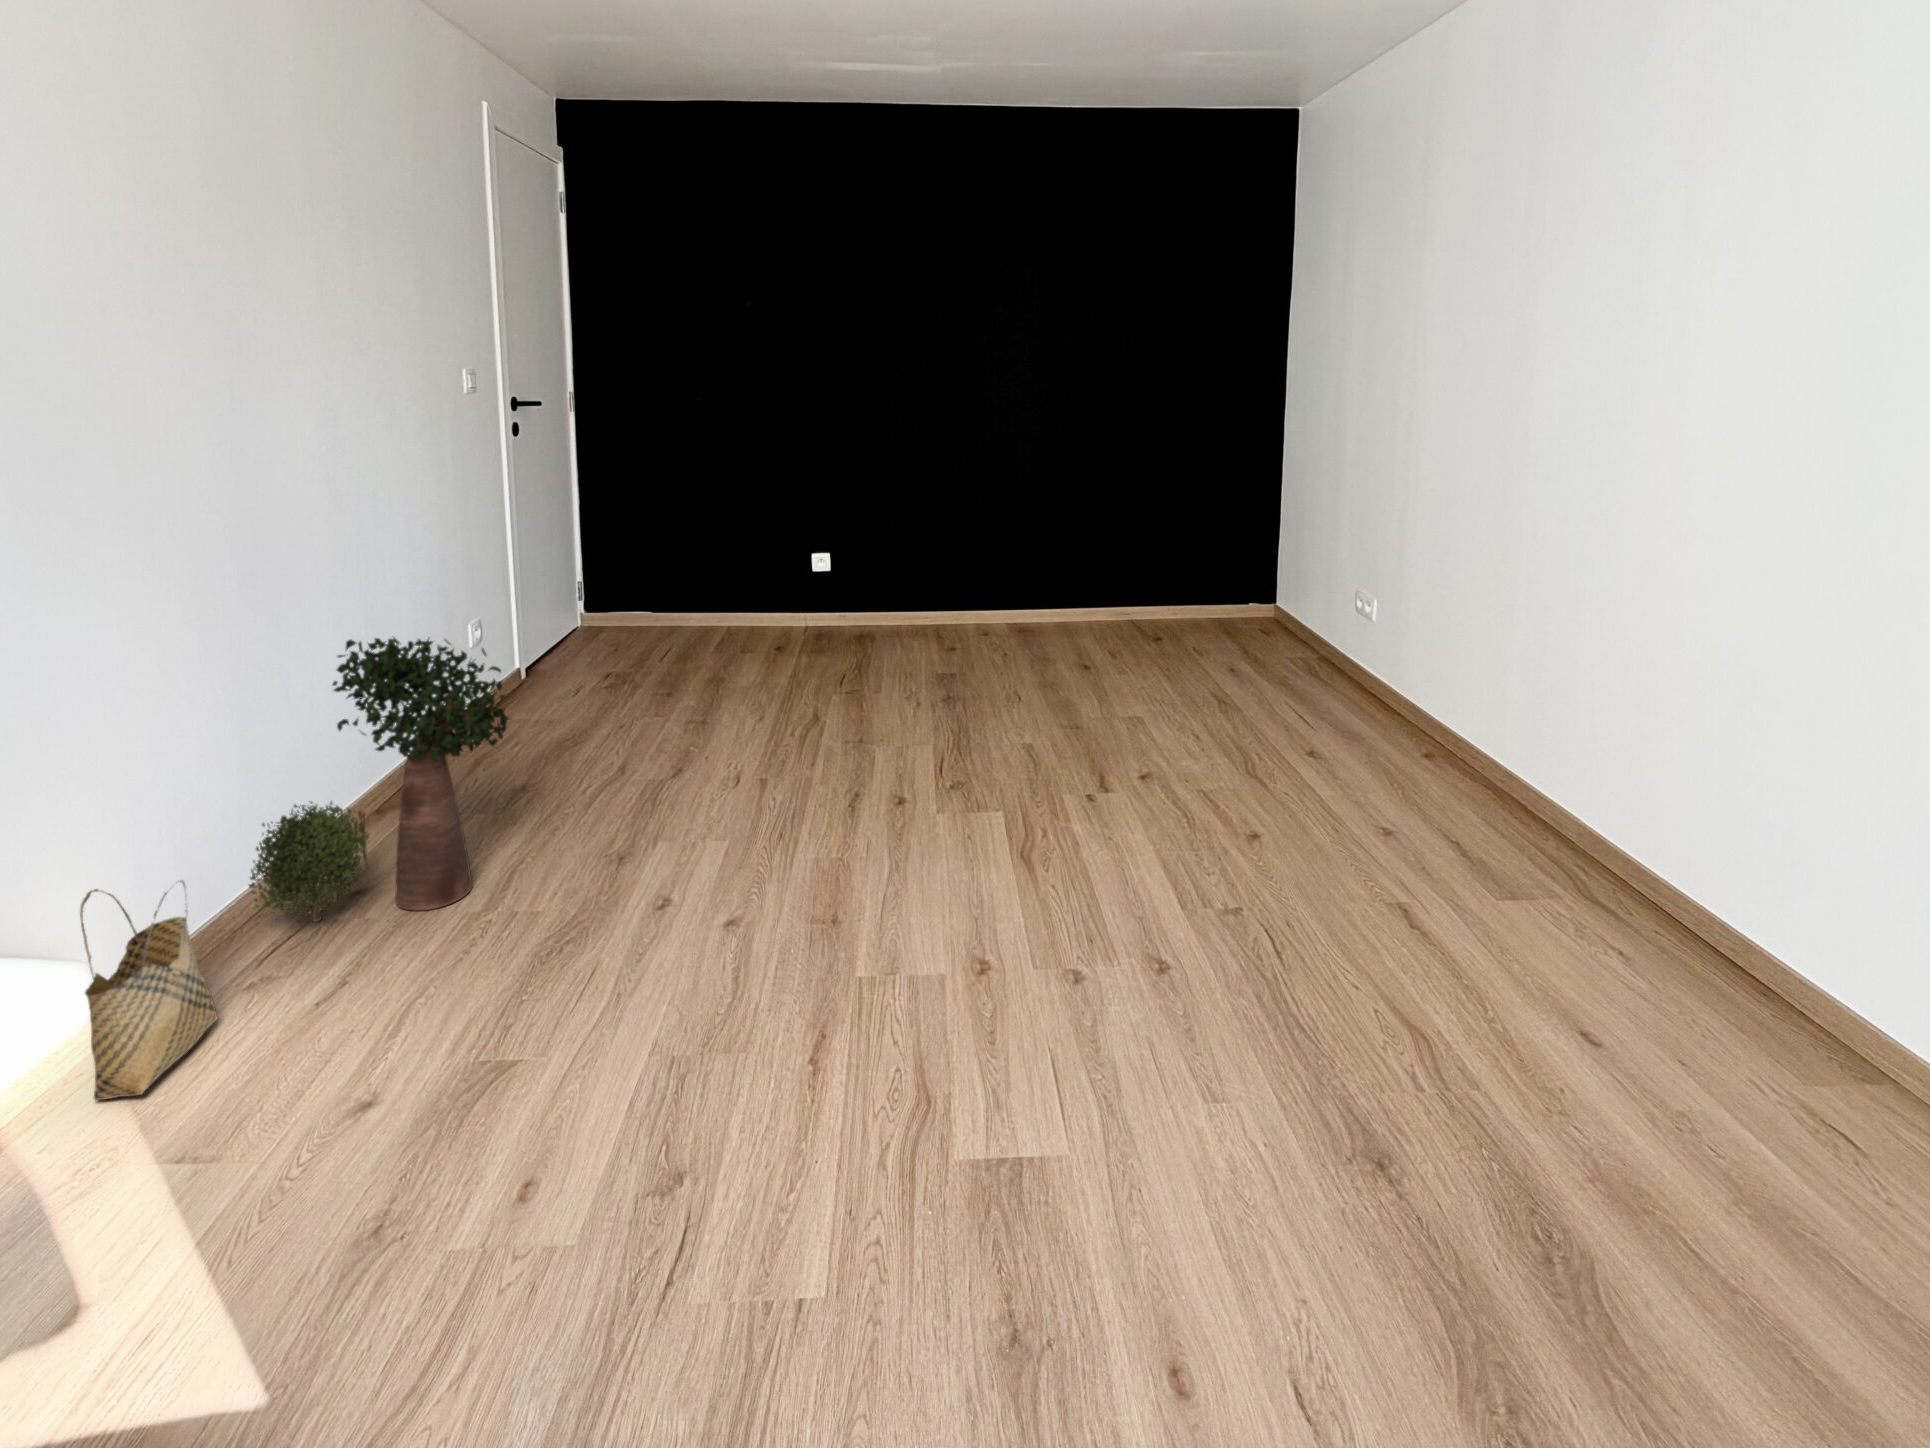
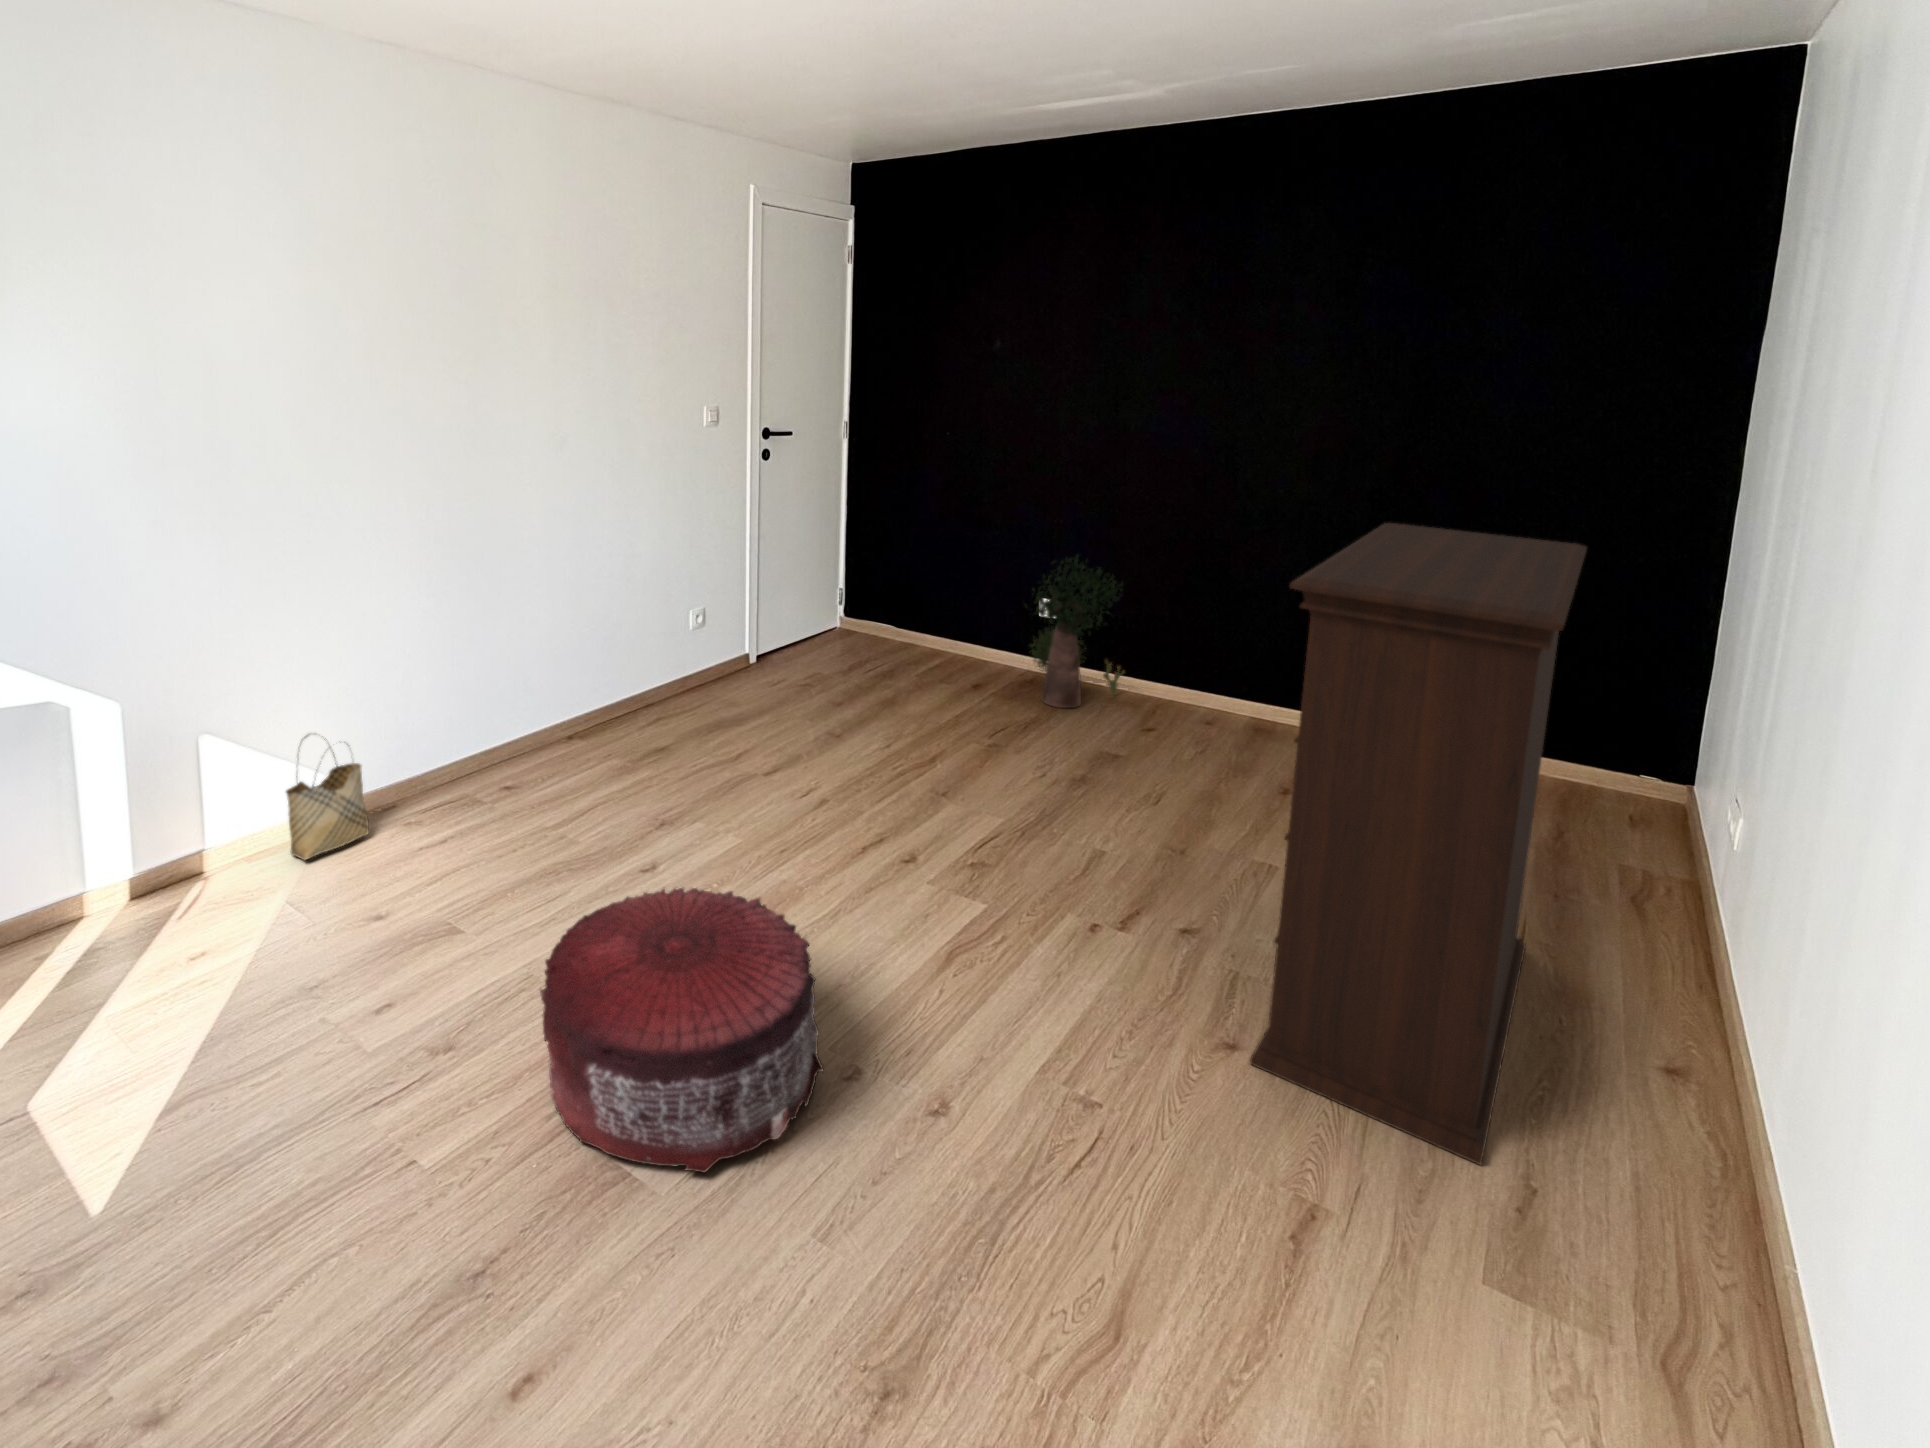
bookshelf: none [1201,415,1472,842] -> present [1250,523,1587,1165]
potted plant: present [249,638,509,922] -> present [1025,556,1125,708]
pouf: none [788,844,1099,1162] -> present [540,888,823,1172]

